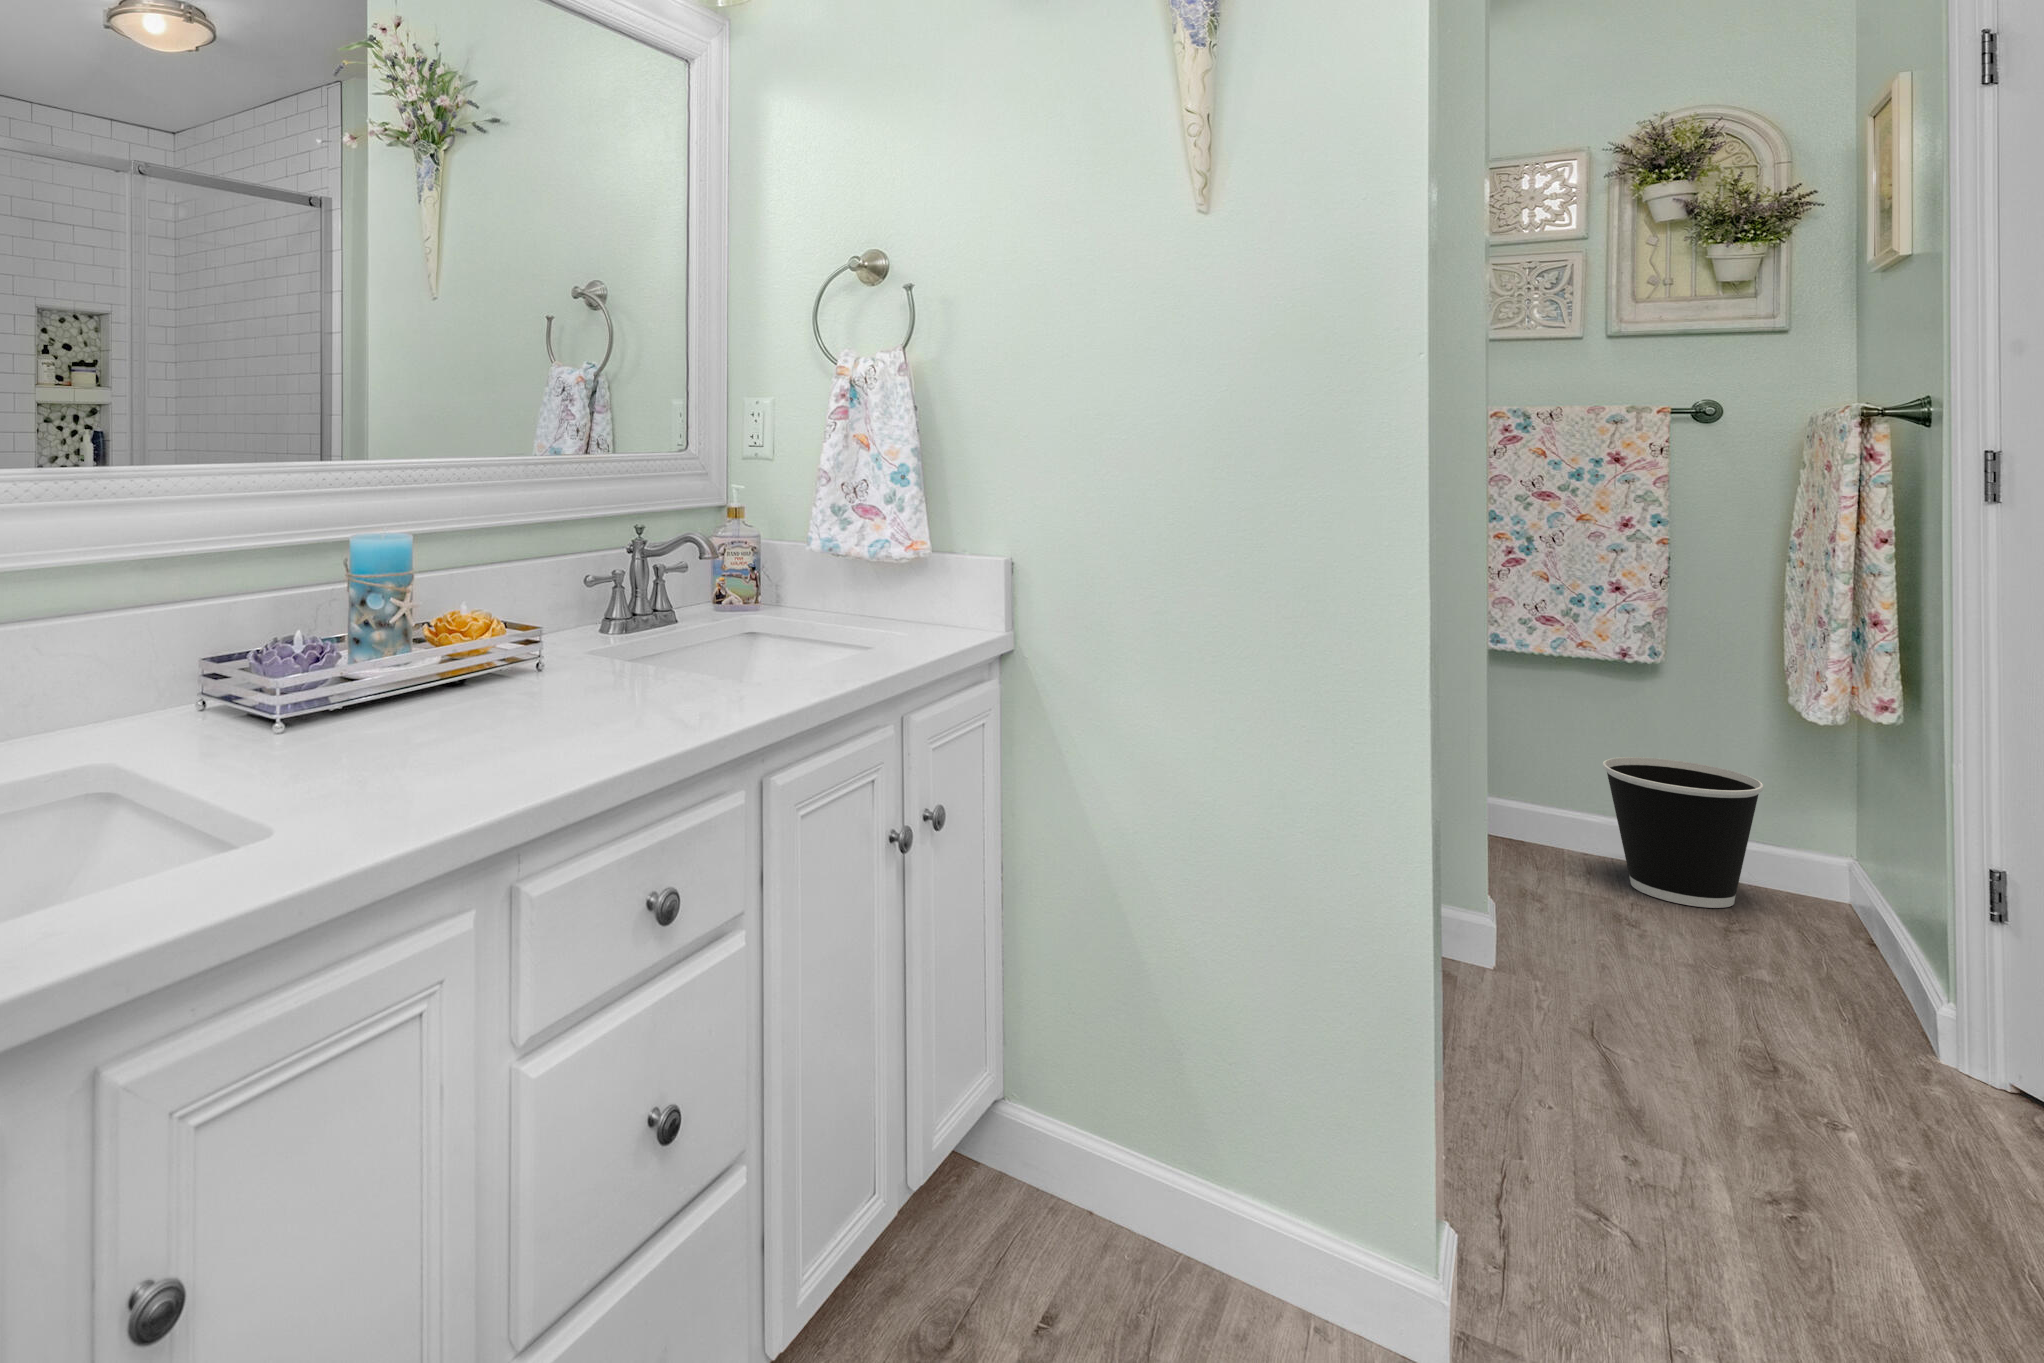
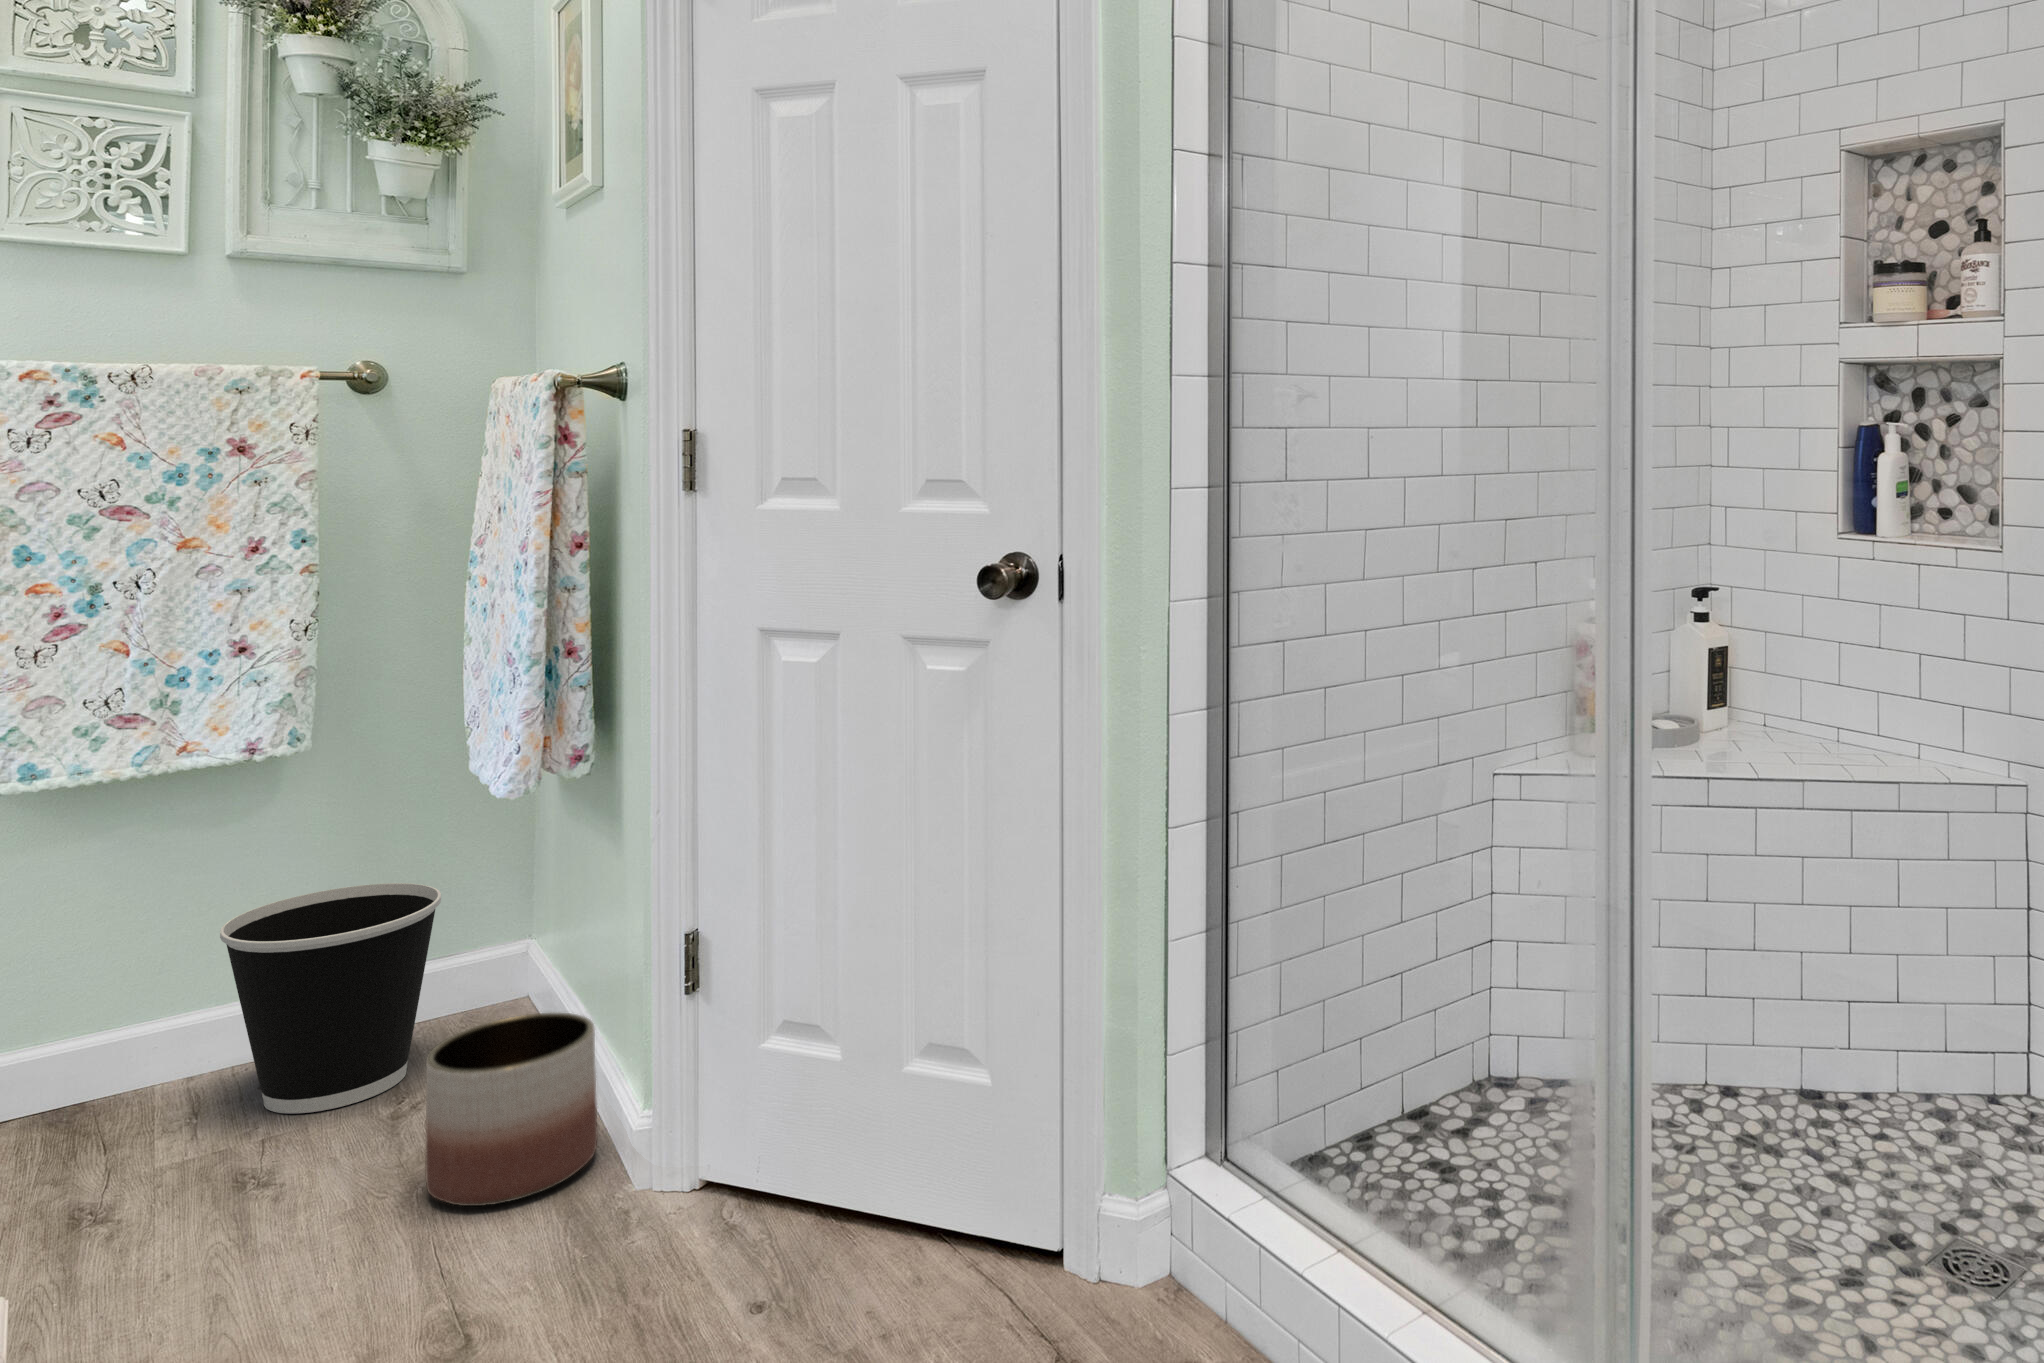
planter: none [1746,877,1895,1014] -> present [425,1012,597,1206]

